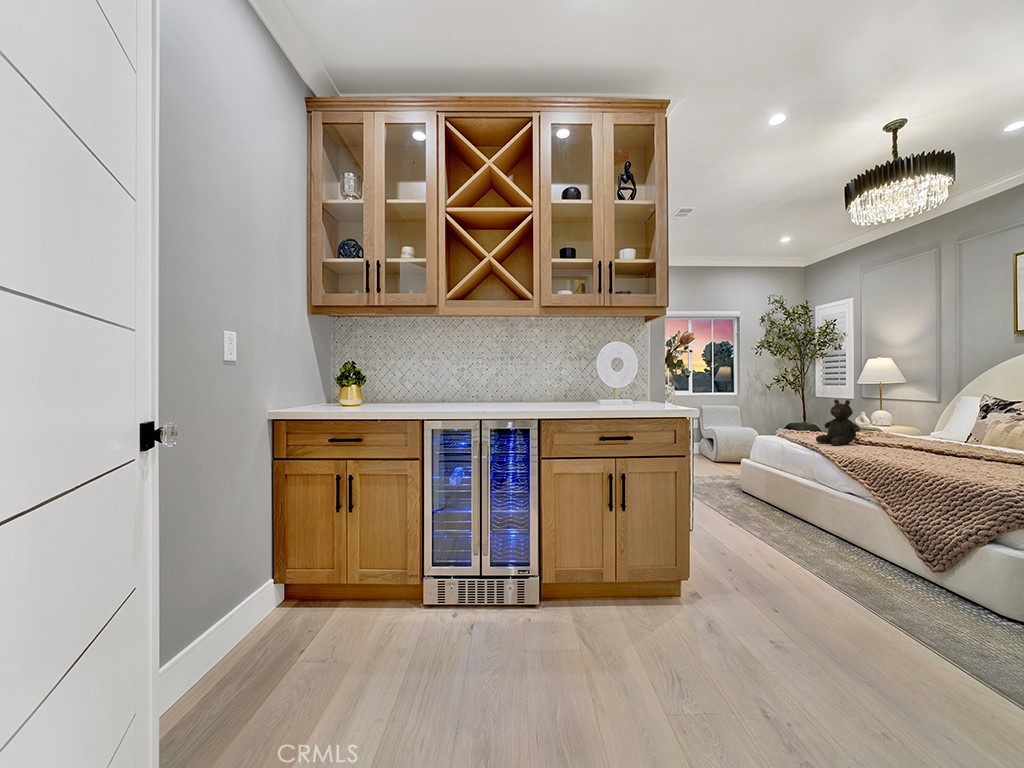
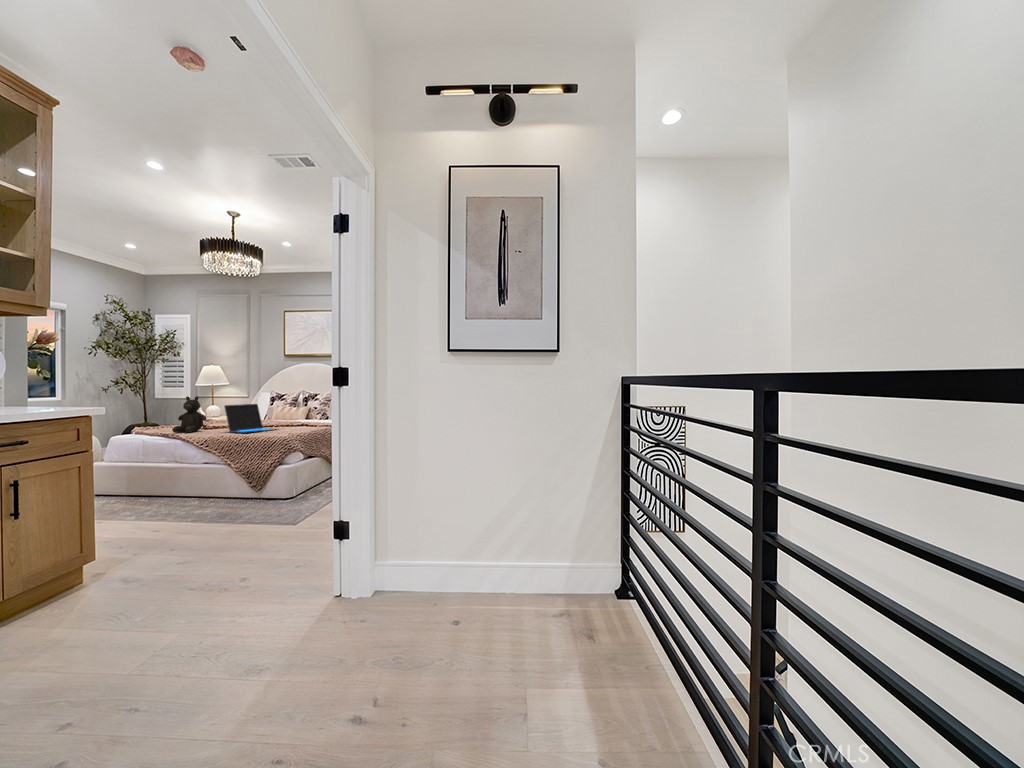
laptop: none [884,415,986,462] -> present [225,404,279,433]

